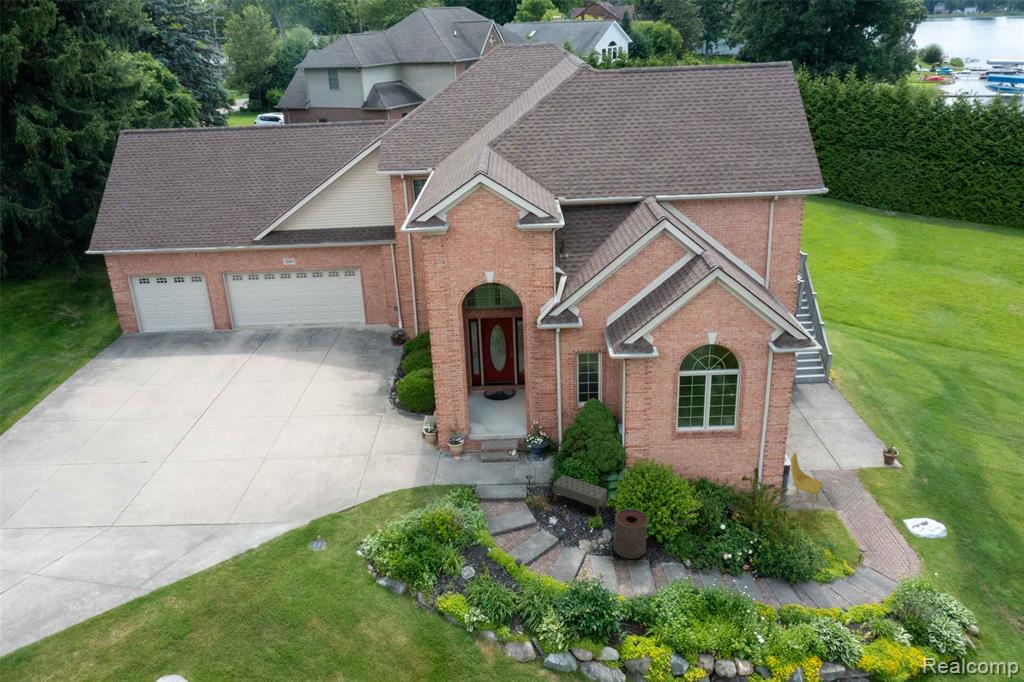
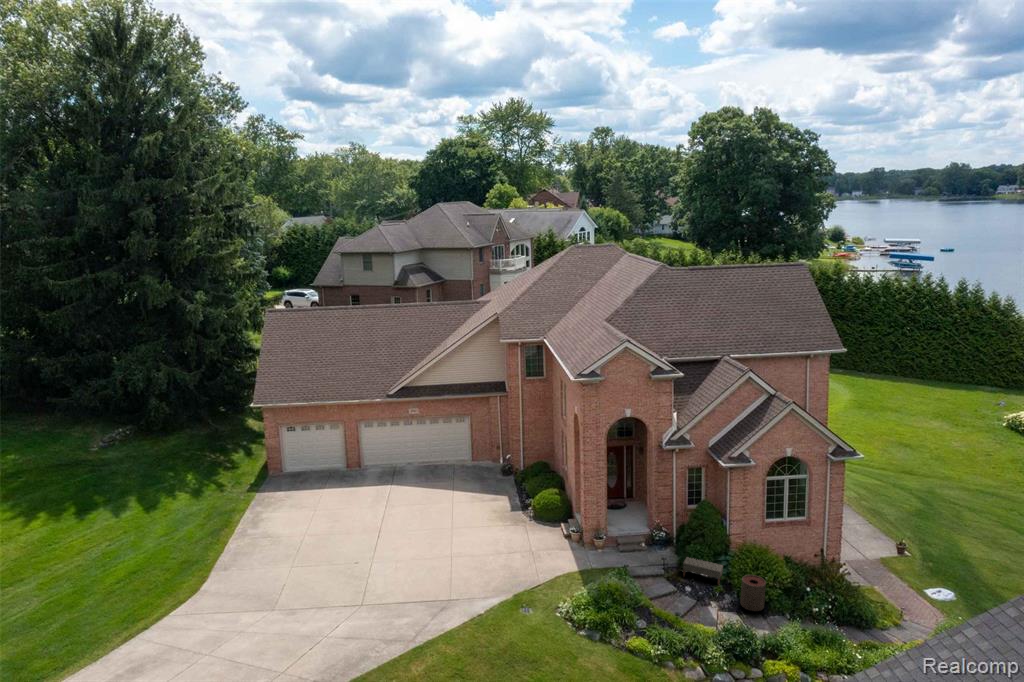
chair: present [791,453,822,510] -> none [846,536,869,578]

